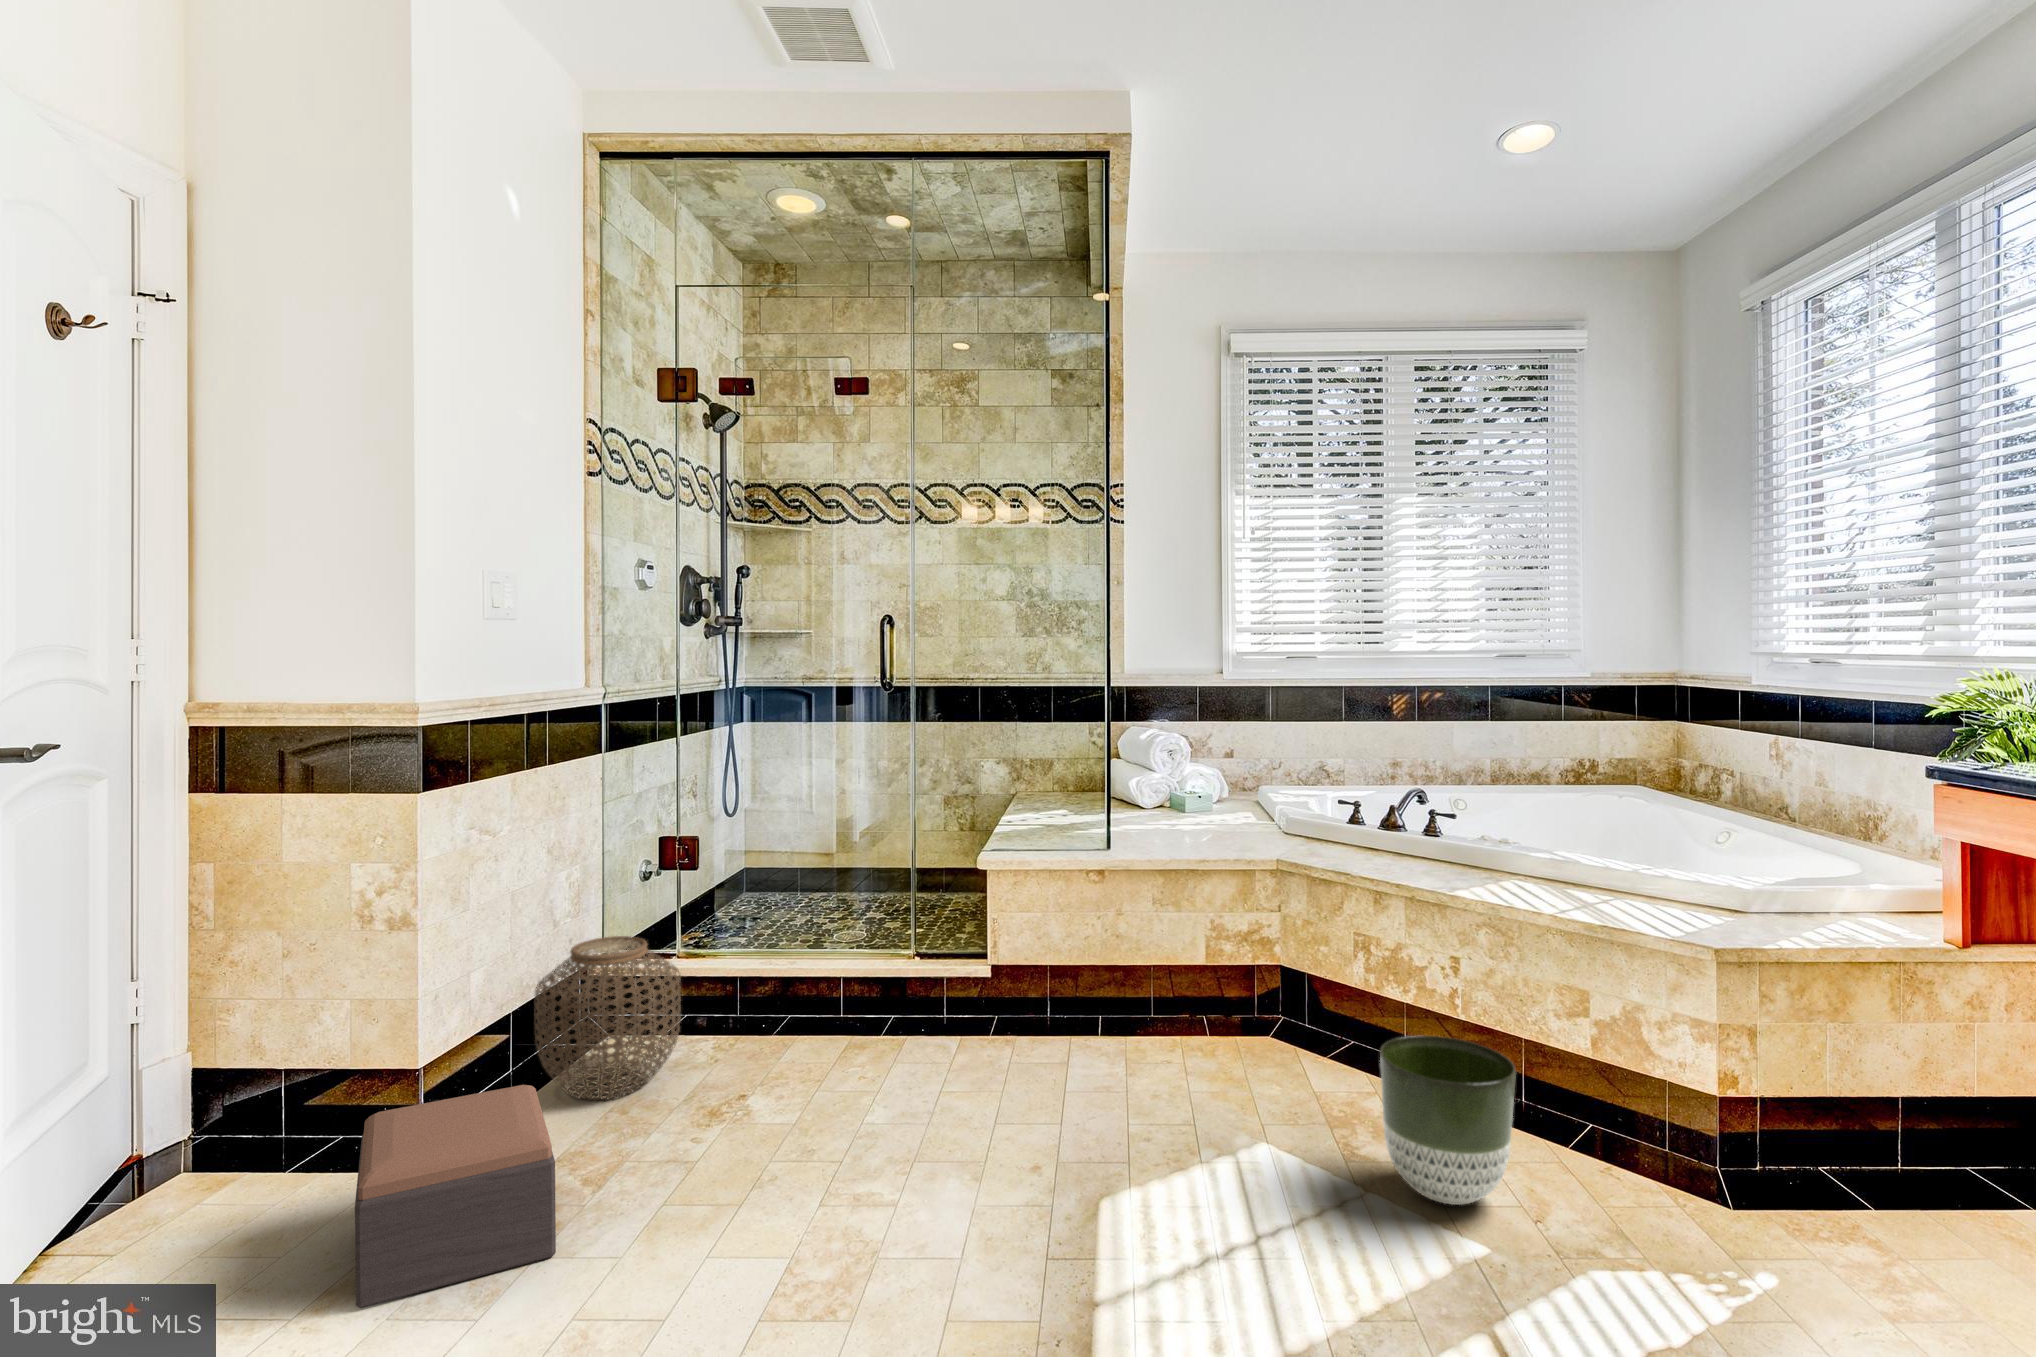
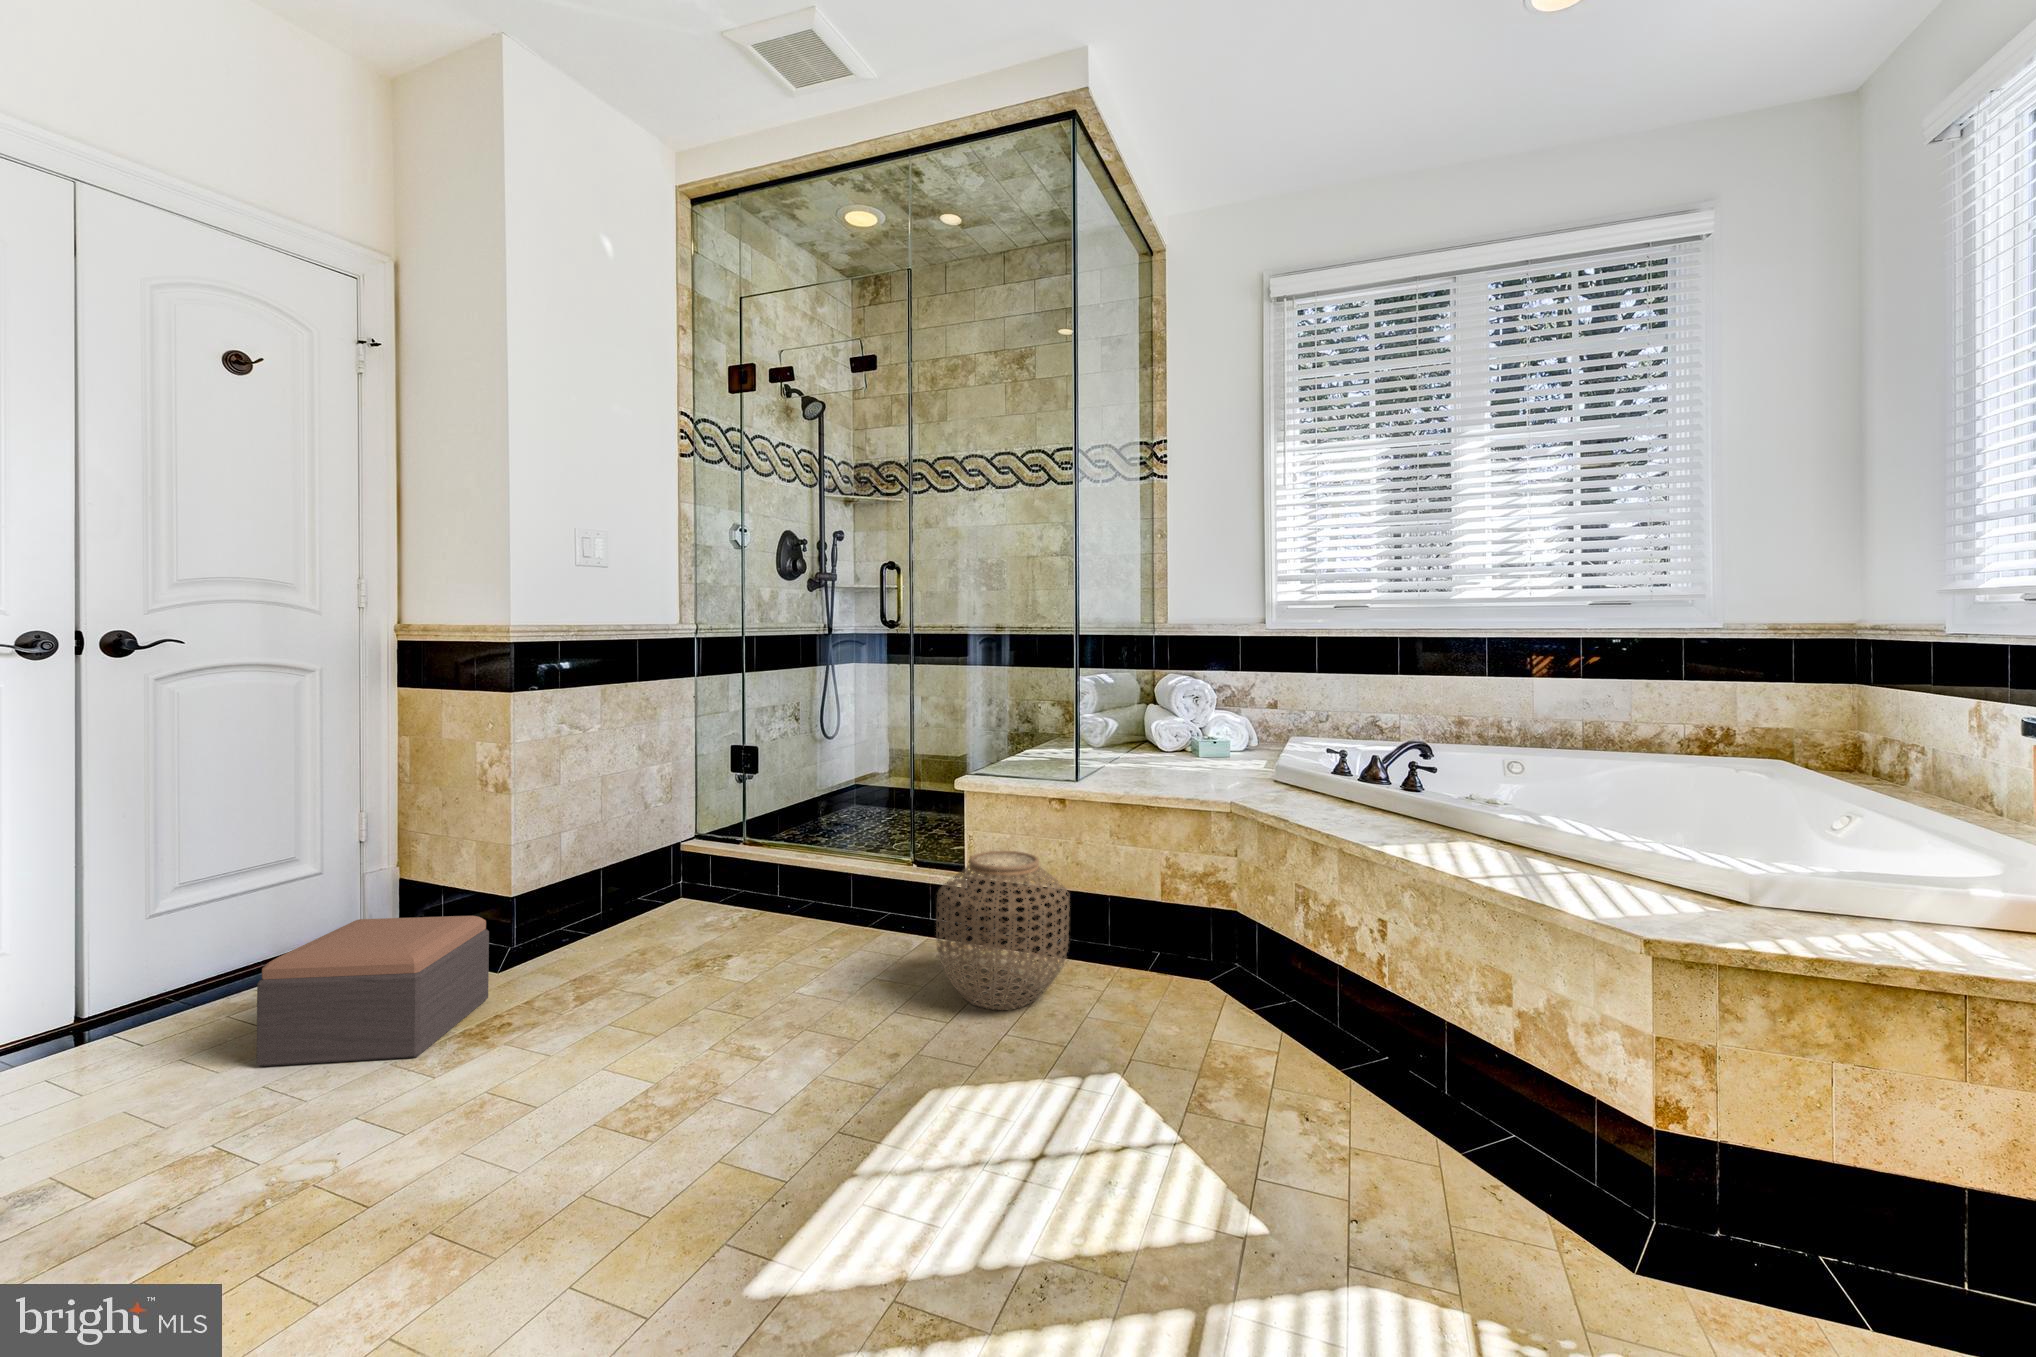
woven basket: present [535,936,681,1100] -> present [936,851,1069,1010]
planter: present [1380,1036,1516,1205] -> none [1170,993,1331,1211]

